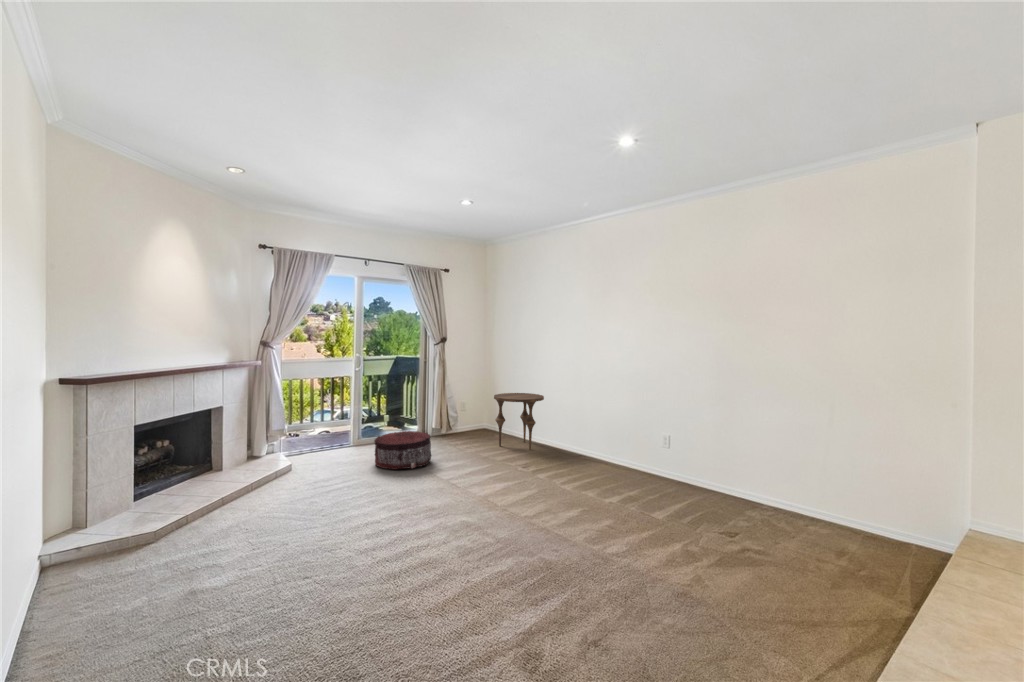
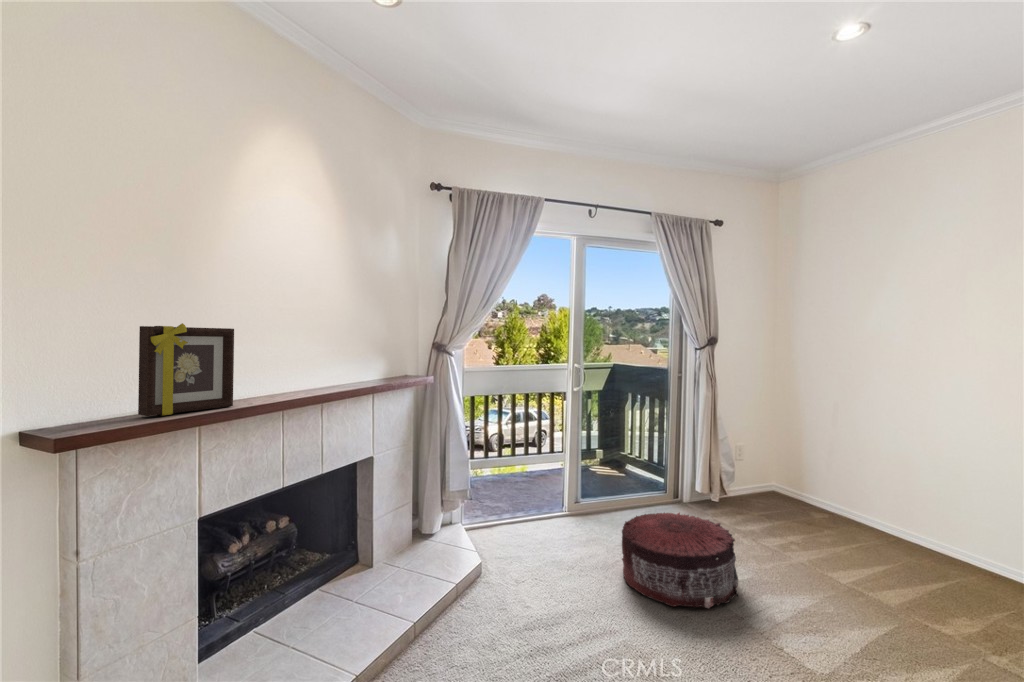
picture frame: none [106,329,151,373] -> present [138,323,234,416]
side table: present [494,393,544,450] -> none [832,444,959,572]

